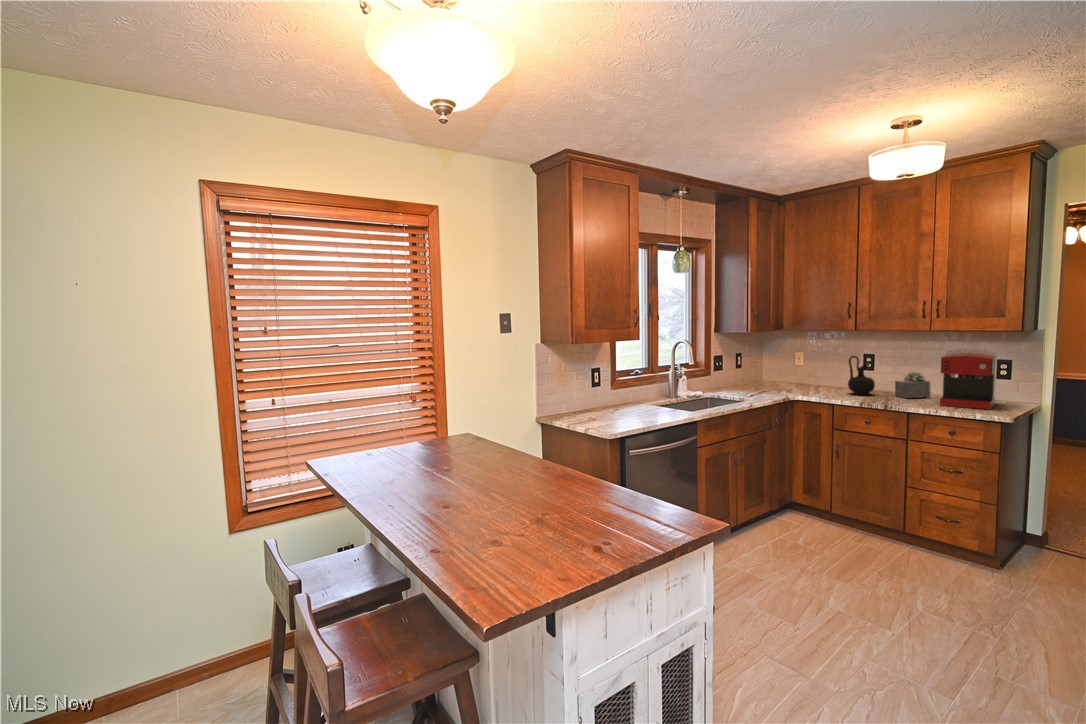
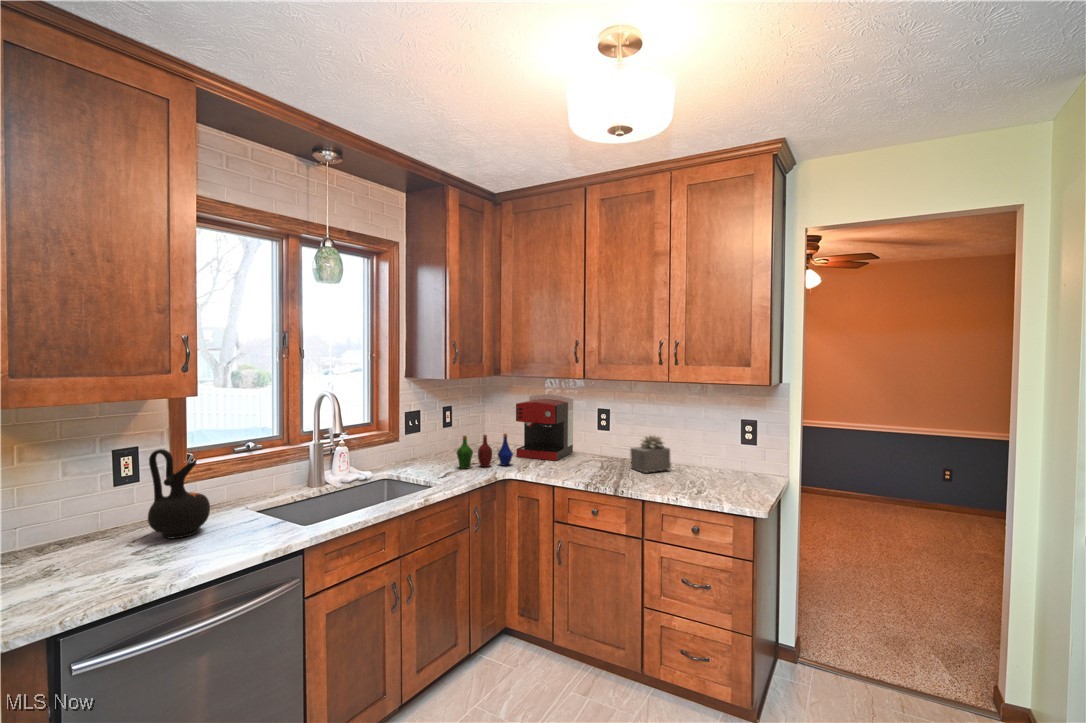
coffee maker: present [940,349,997,409] -> present [516,394,573,461]
ceramic jug: present [848,356,875,395] -> present [148,449,210,539]
bottle: none [756,370,797,393] -> present [457,434,513,469]

